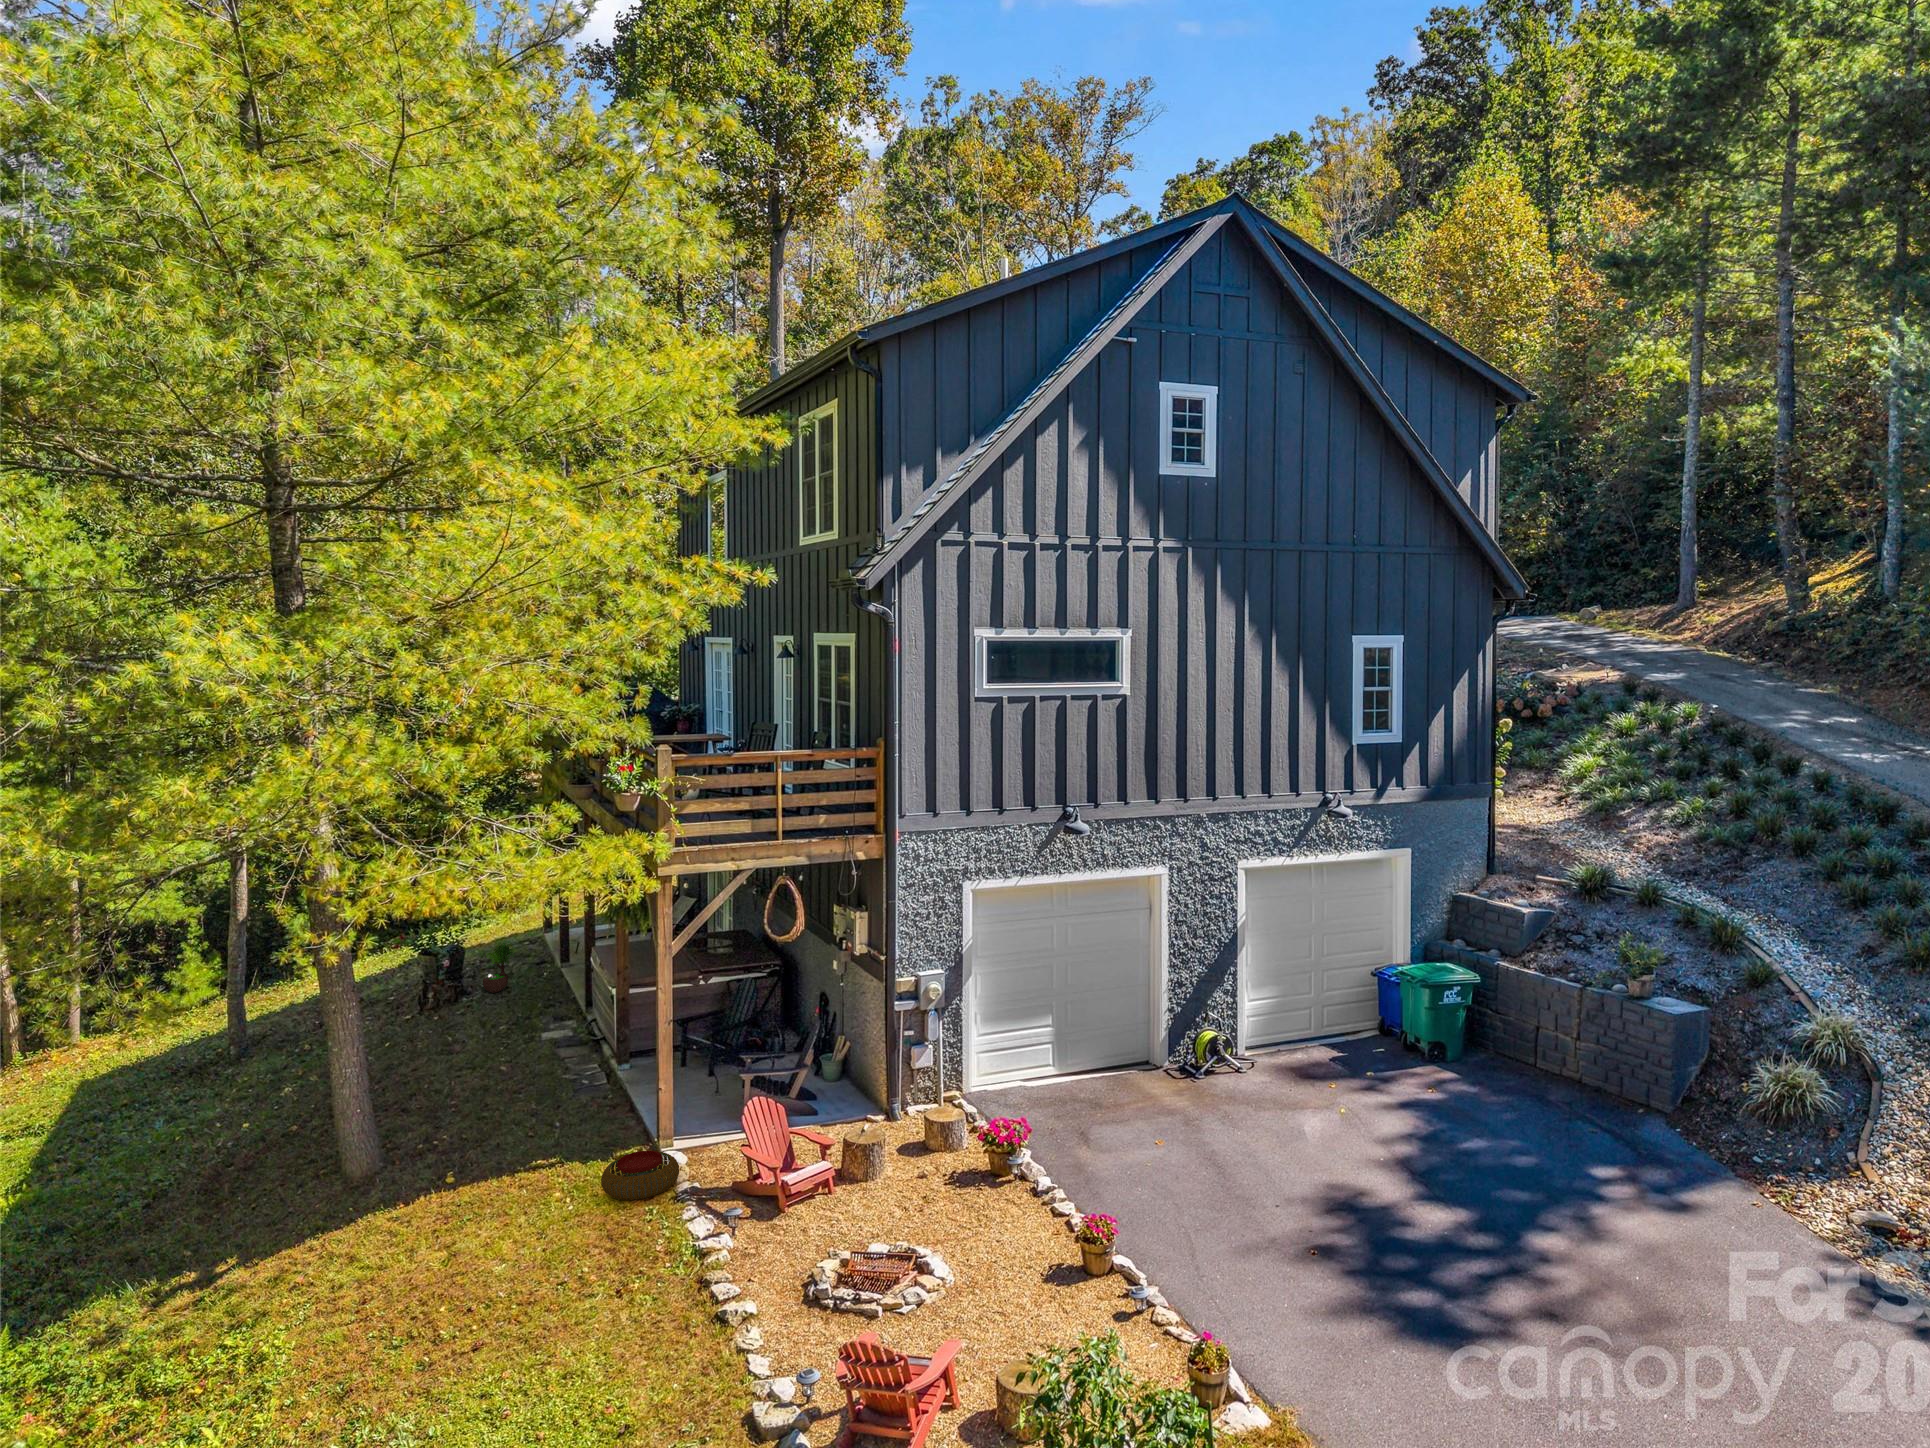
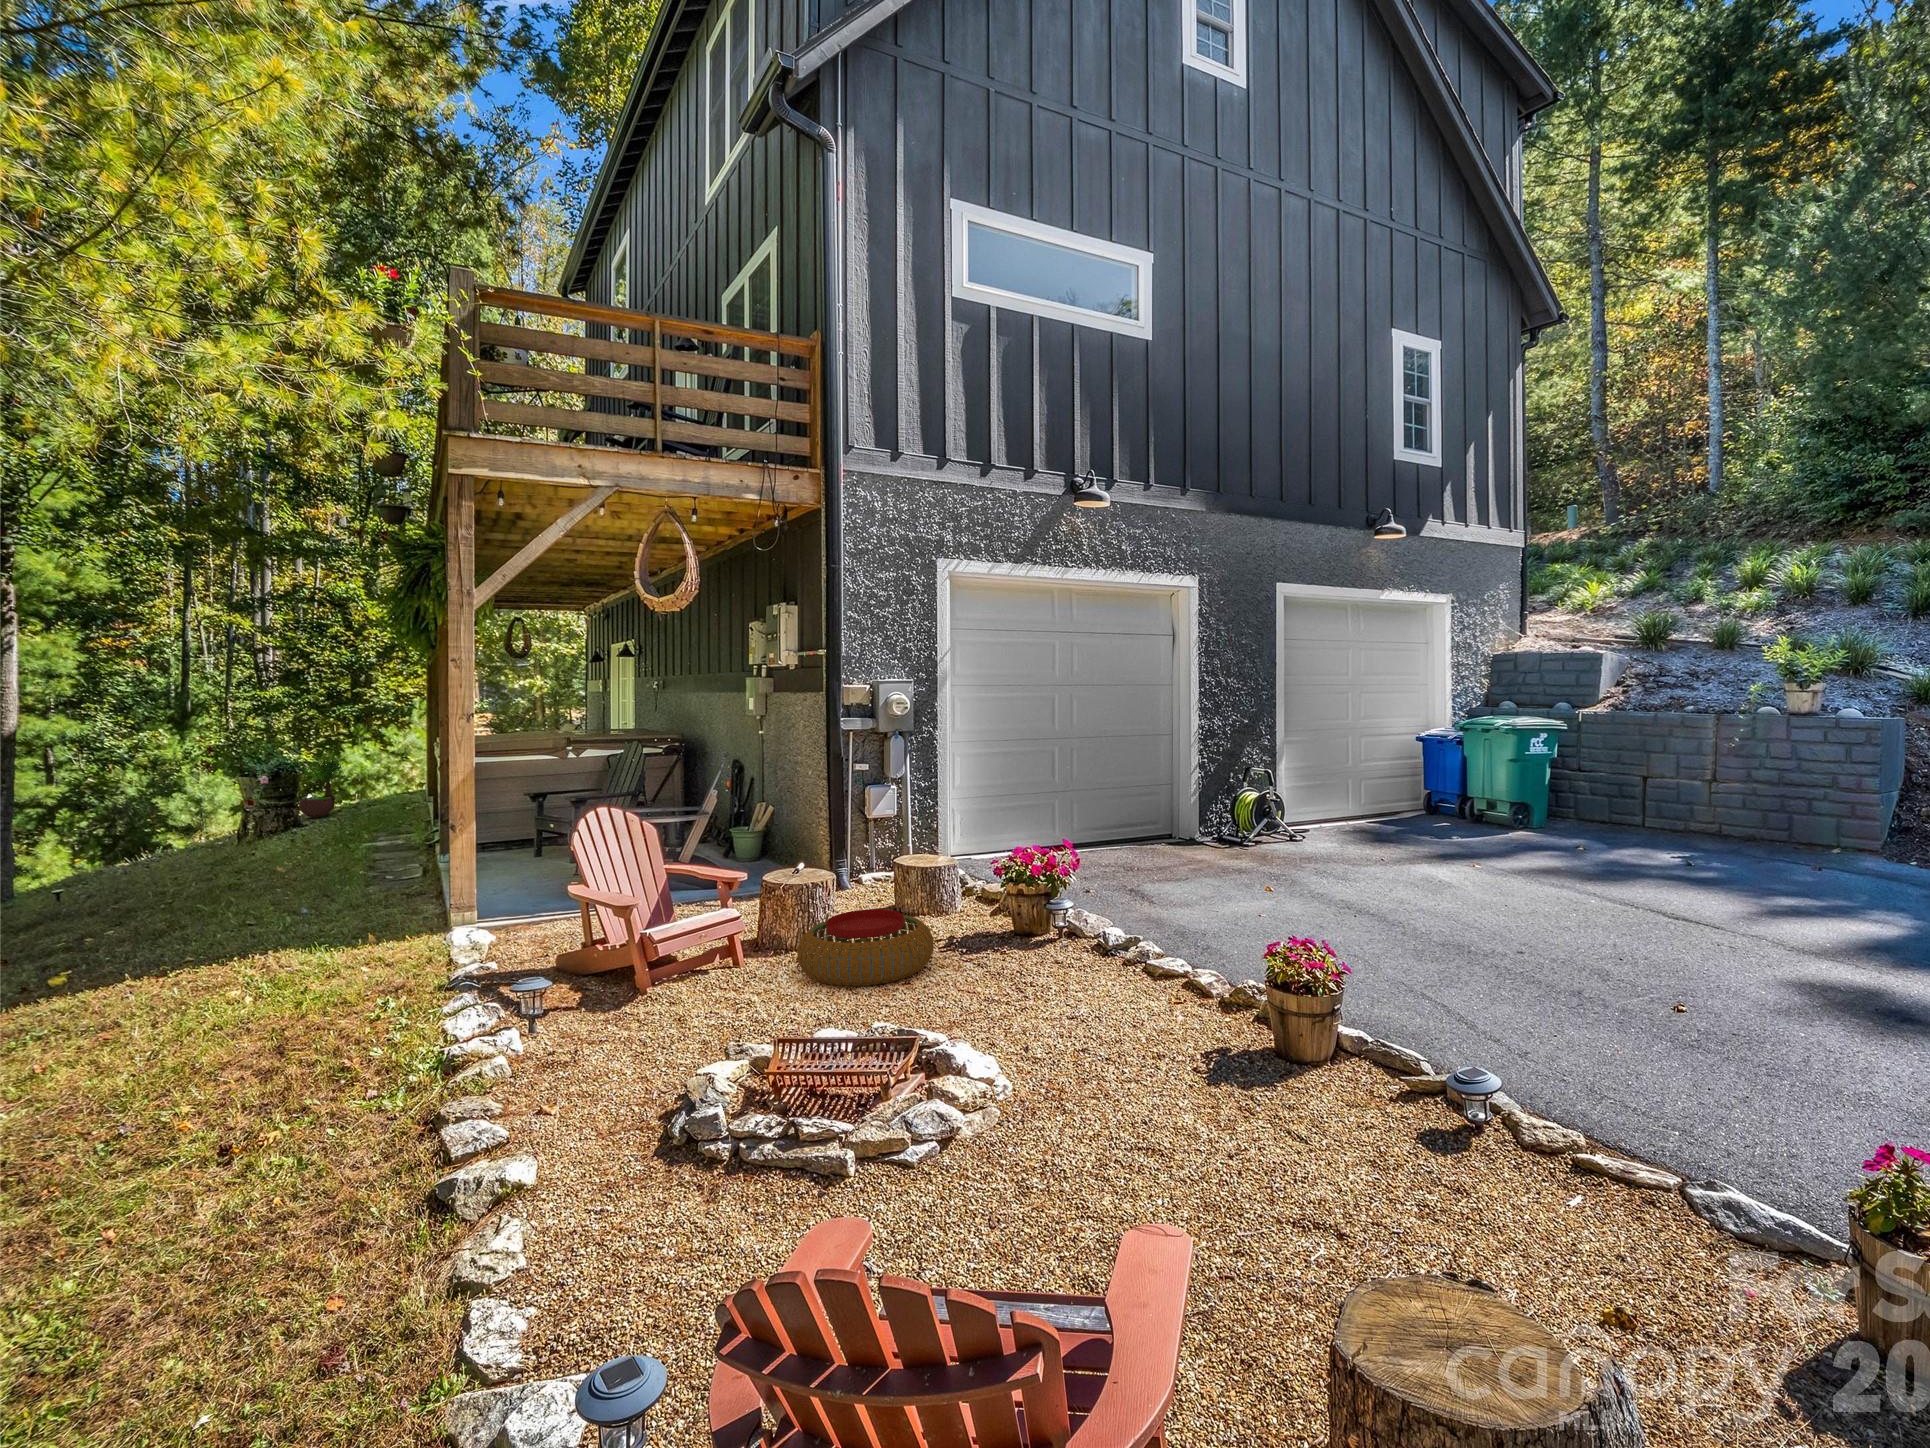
pouf: present [601,1151,679,1200] -> present [797,909,934,986]

